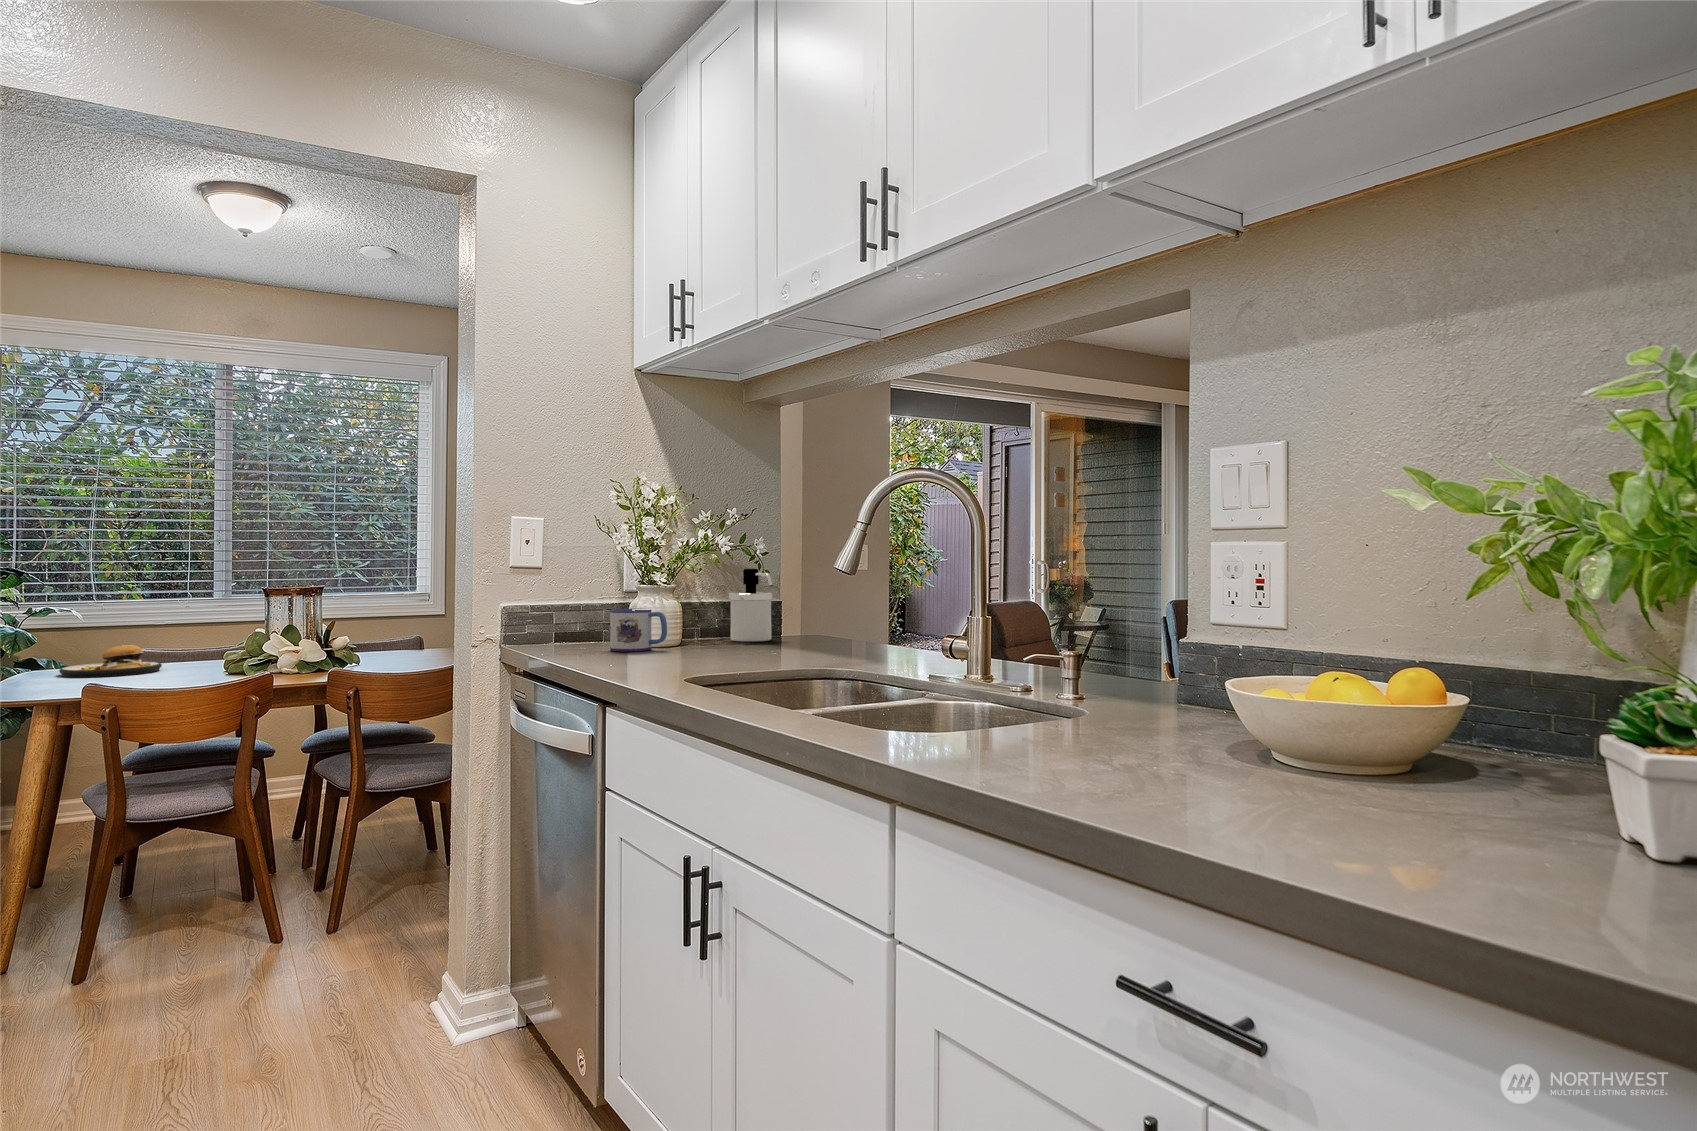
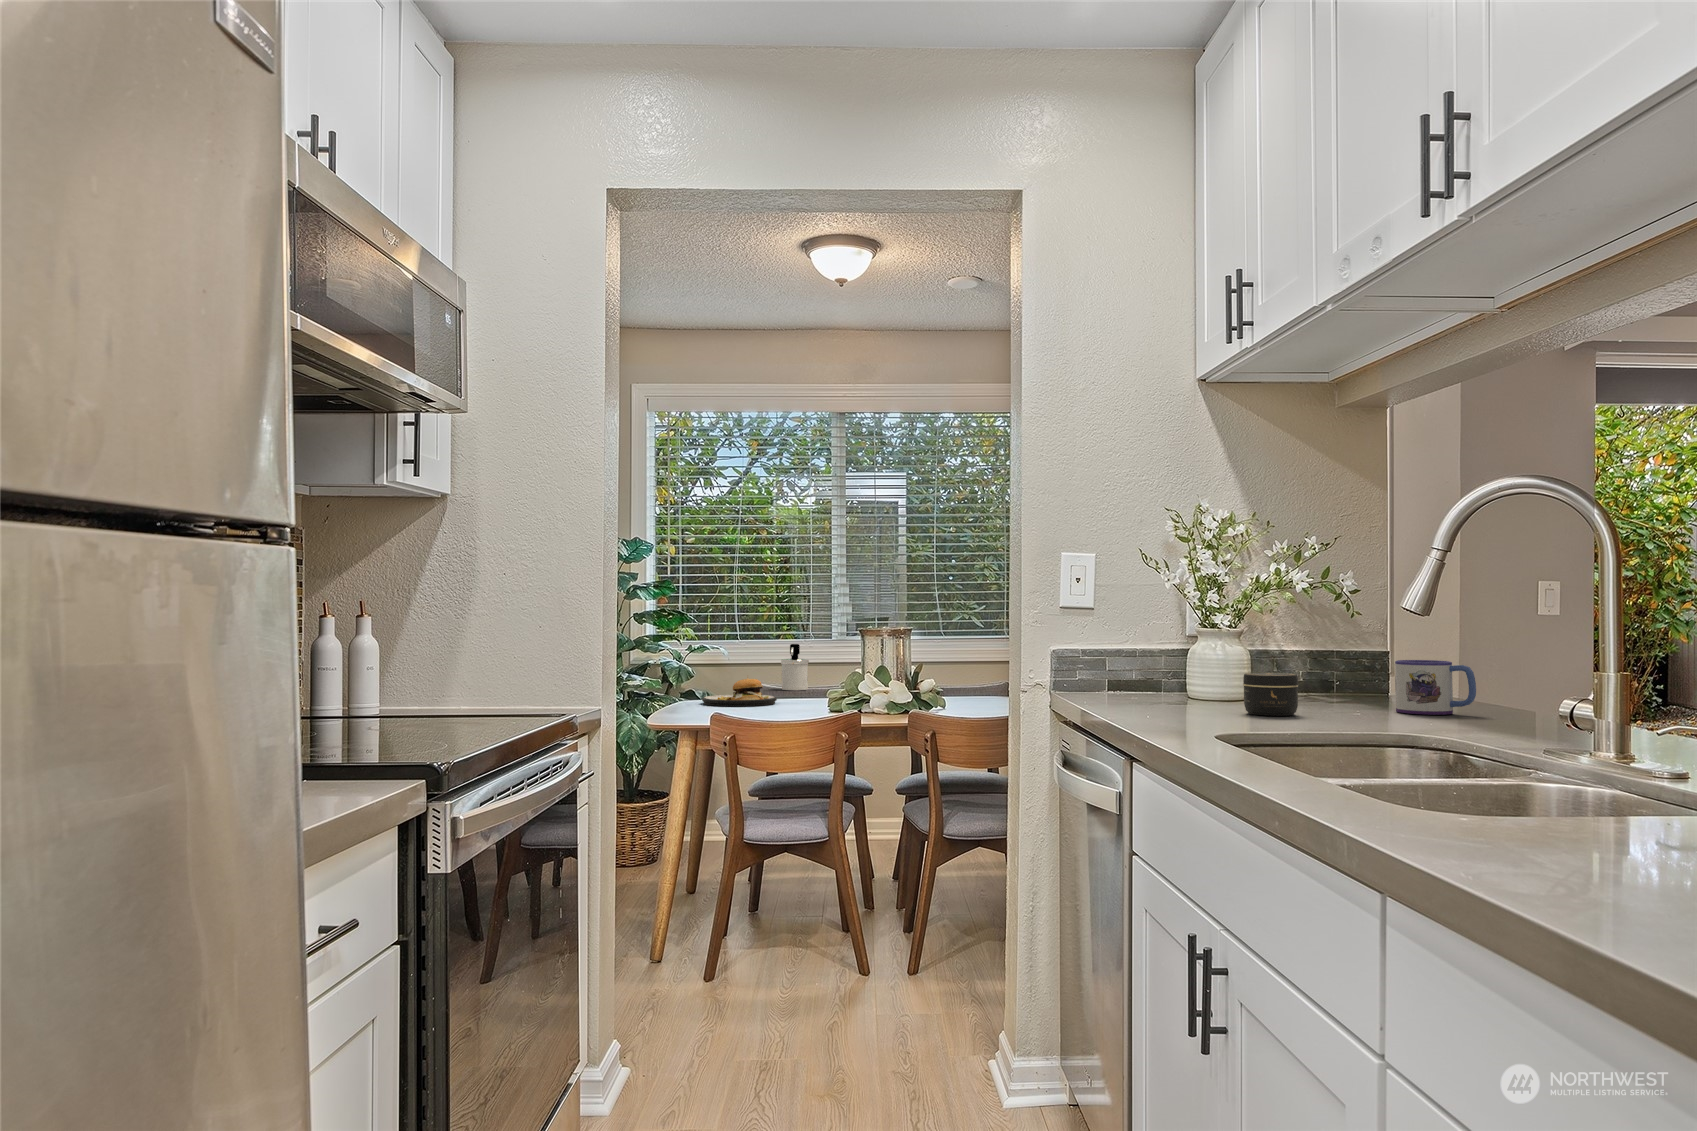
soap dispenser: present [729,569,773,641] -> present [781,644,809,690]
mug: present [610,609,667,651] -> present [1395,660,1476,715]
jar: none [685,623,728,658] -> present [1243,672,1298,716]

